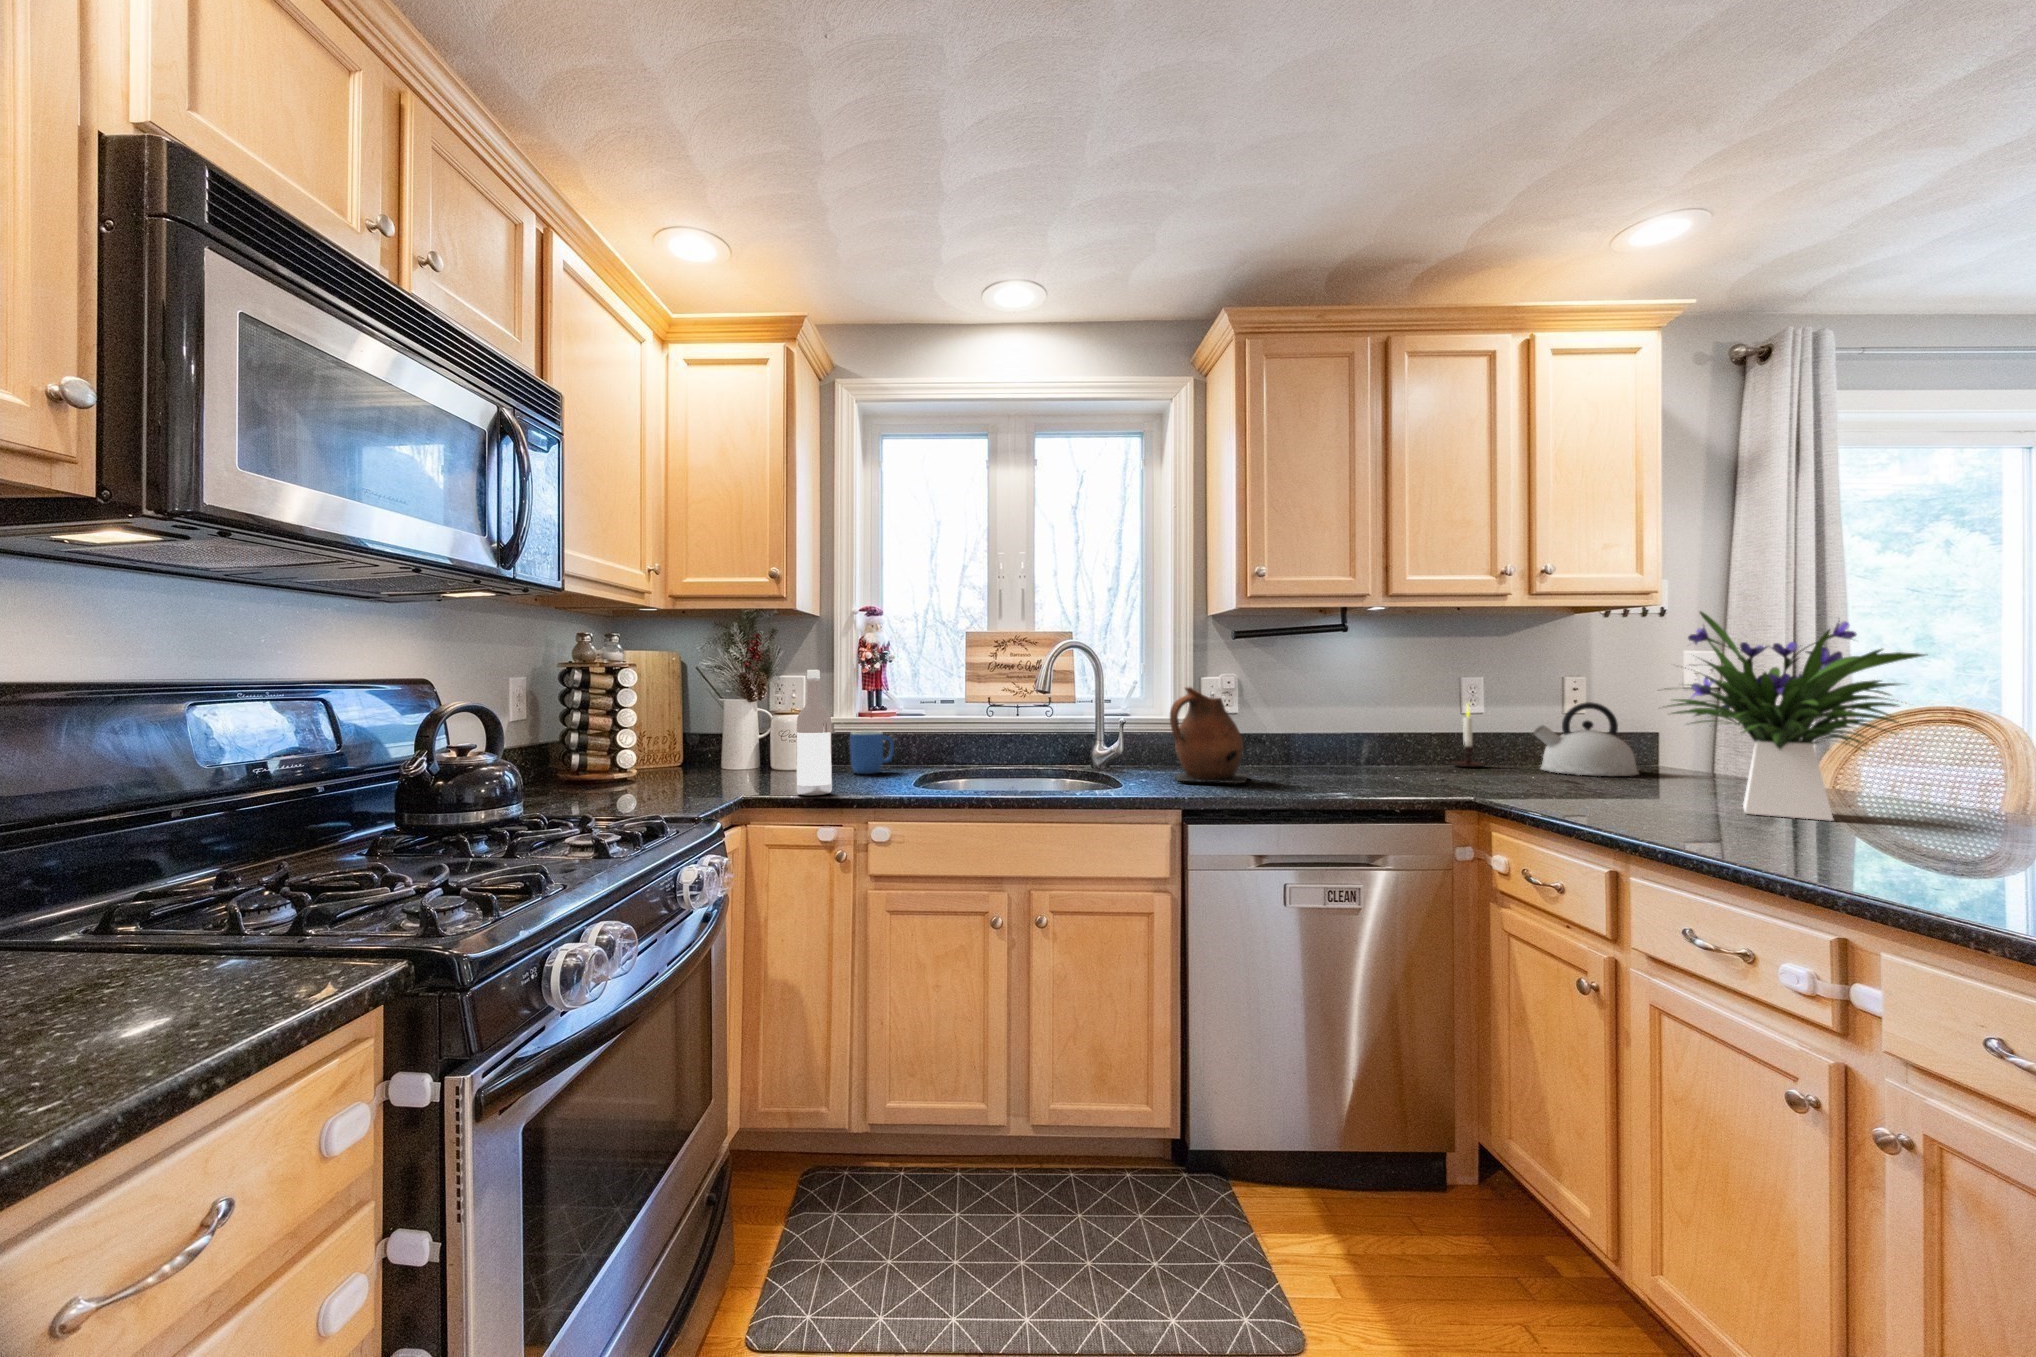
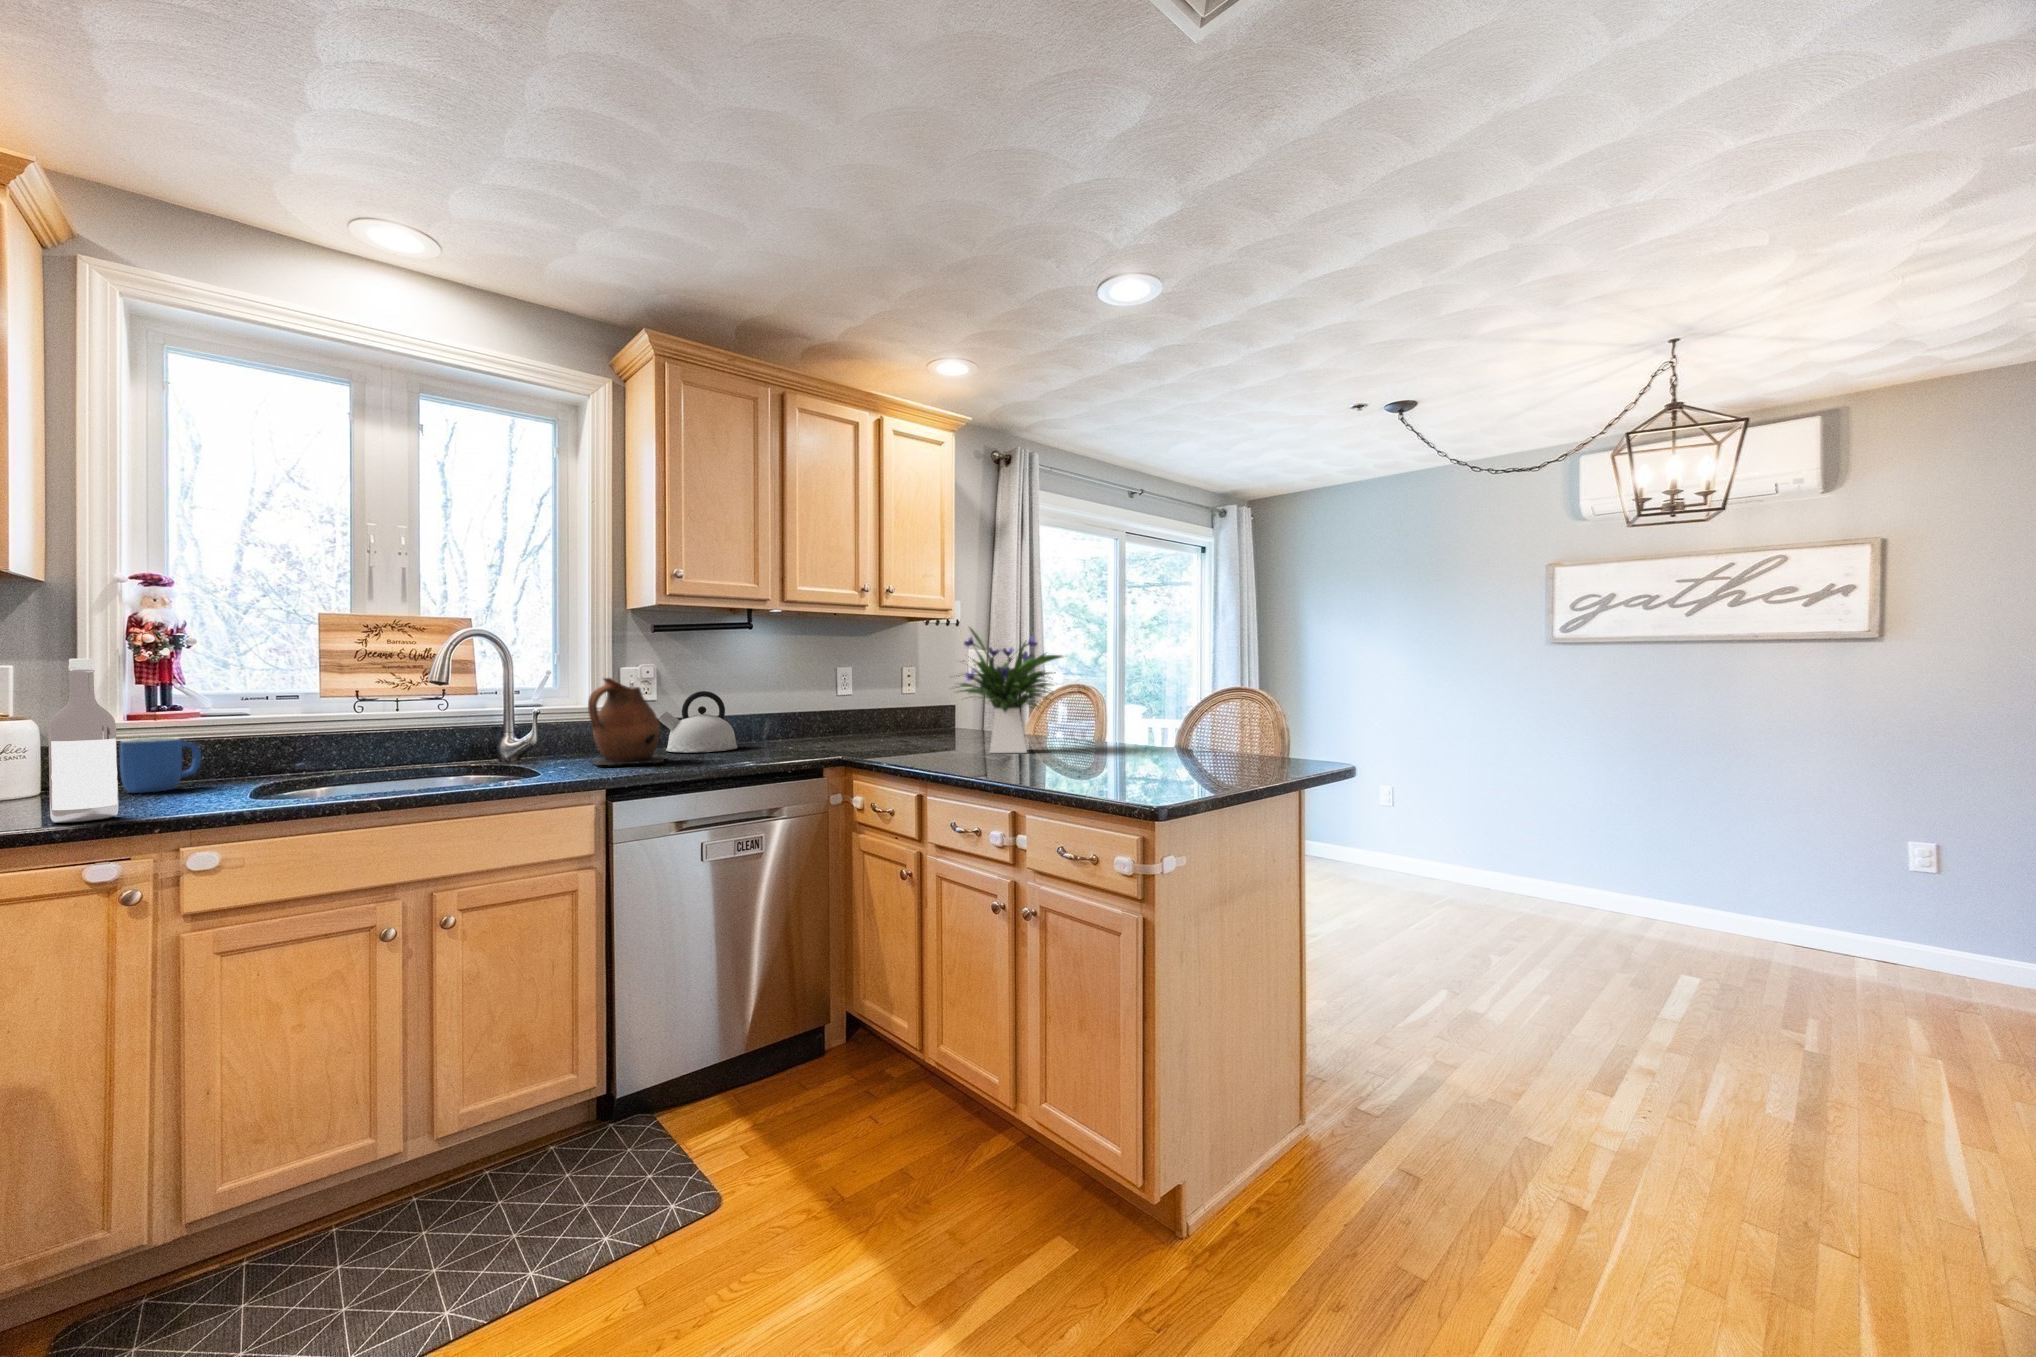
kettle: present [1534,702,1639,776] -> present [659,691,738,752]
candle: present [1452,704,1493,767] -> none [828,687,858,738]

